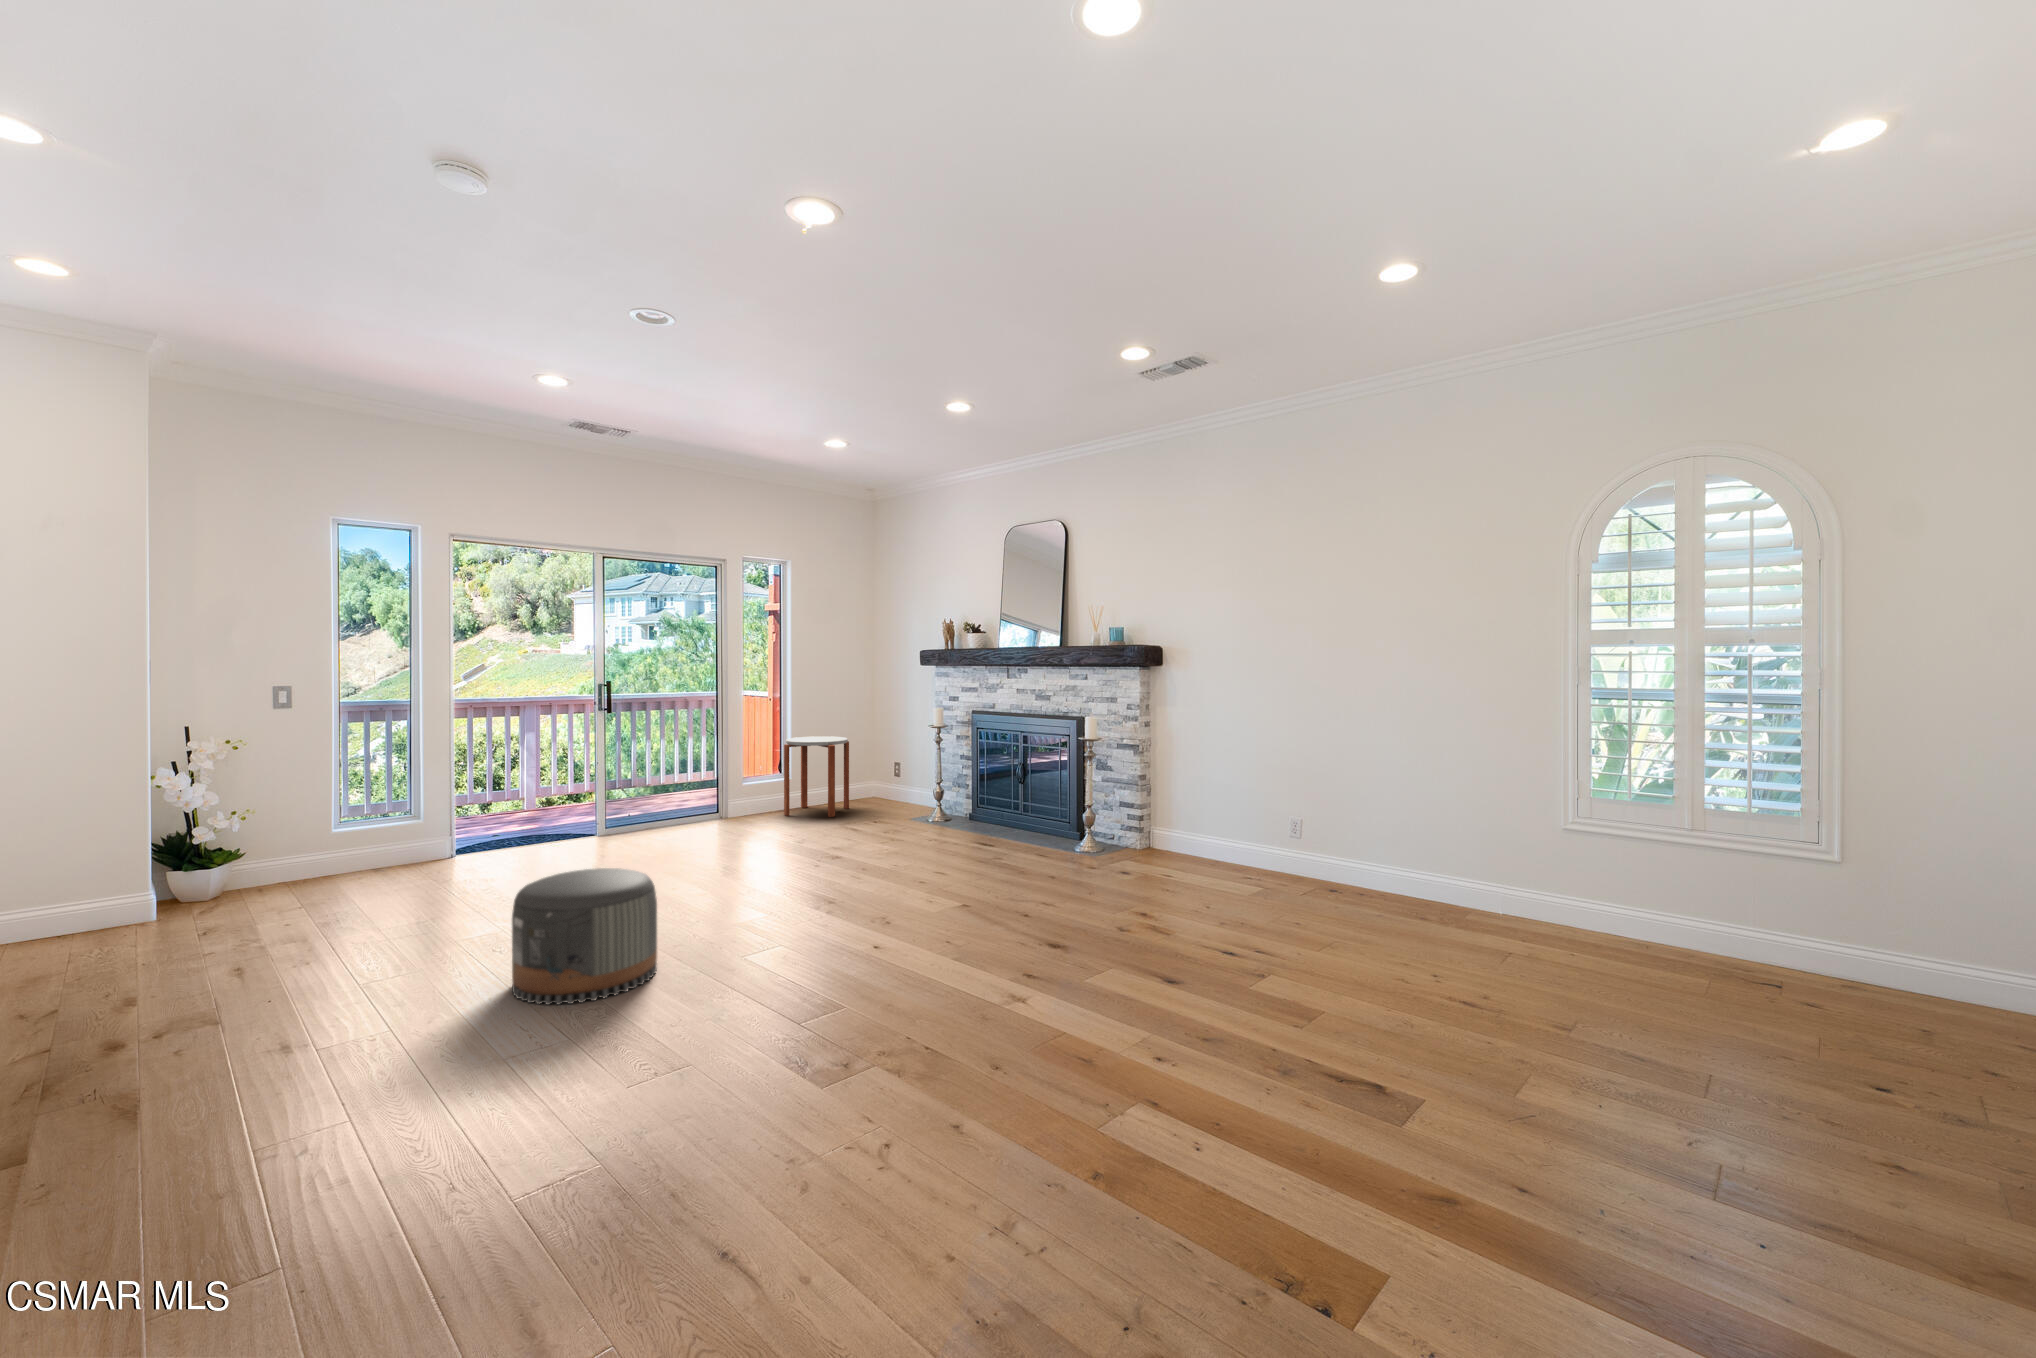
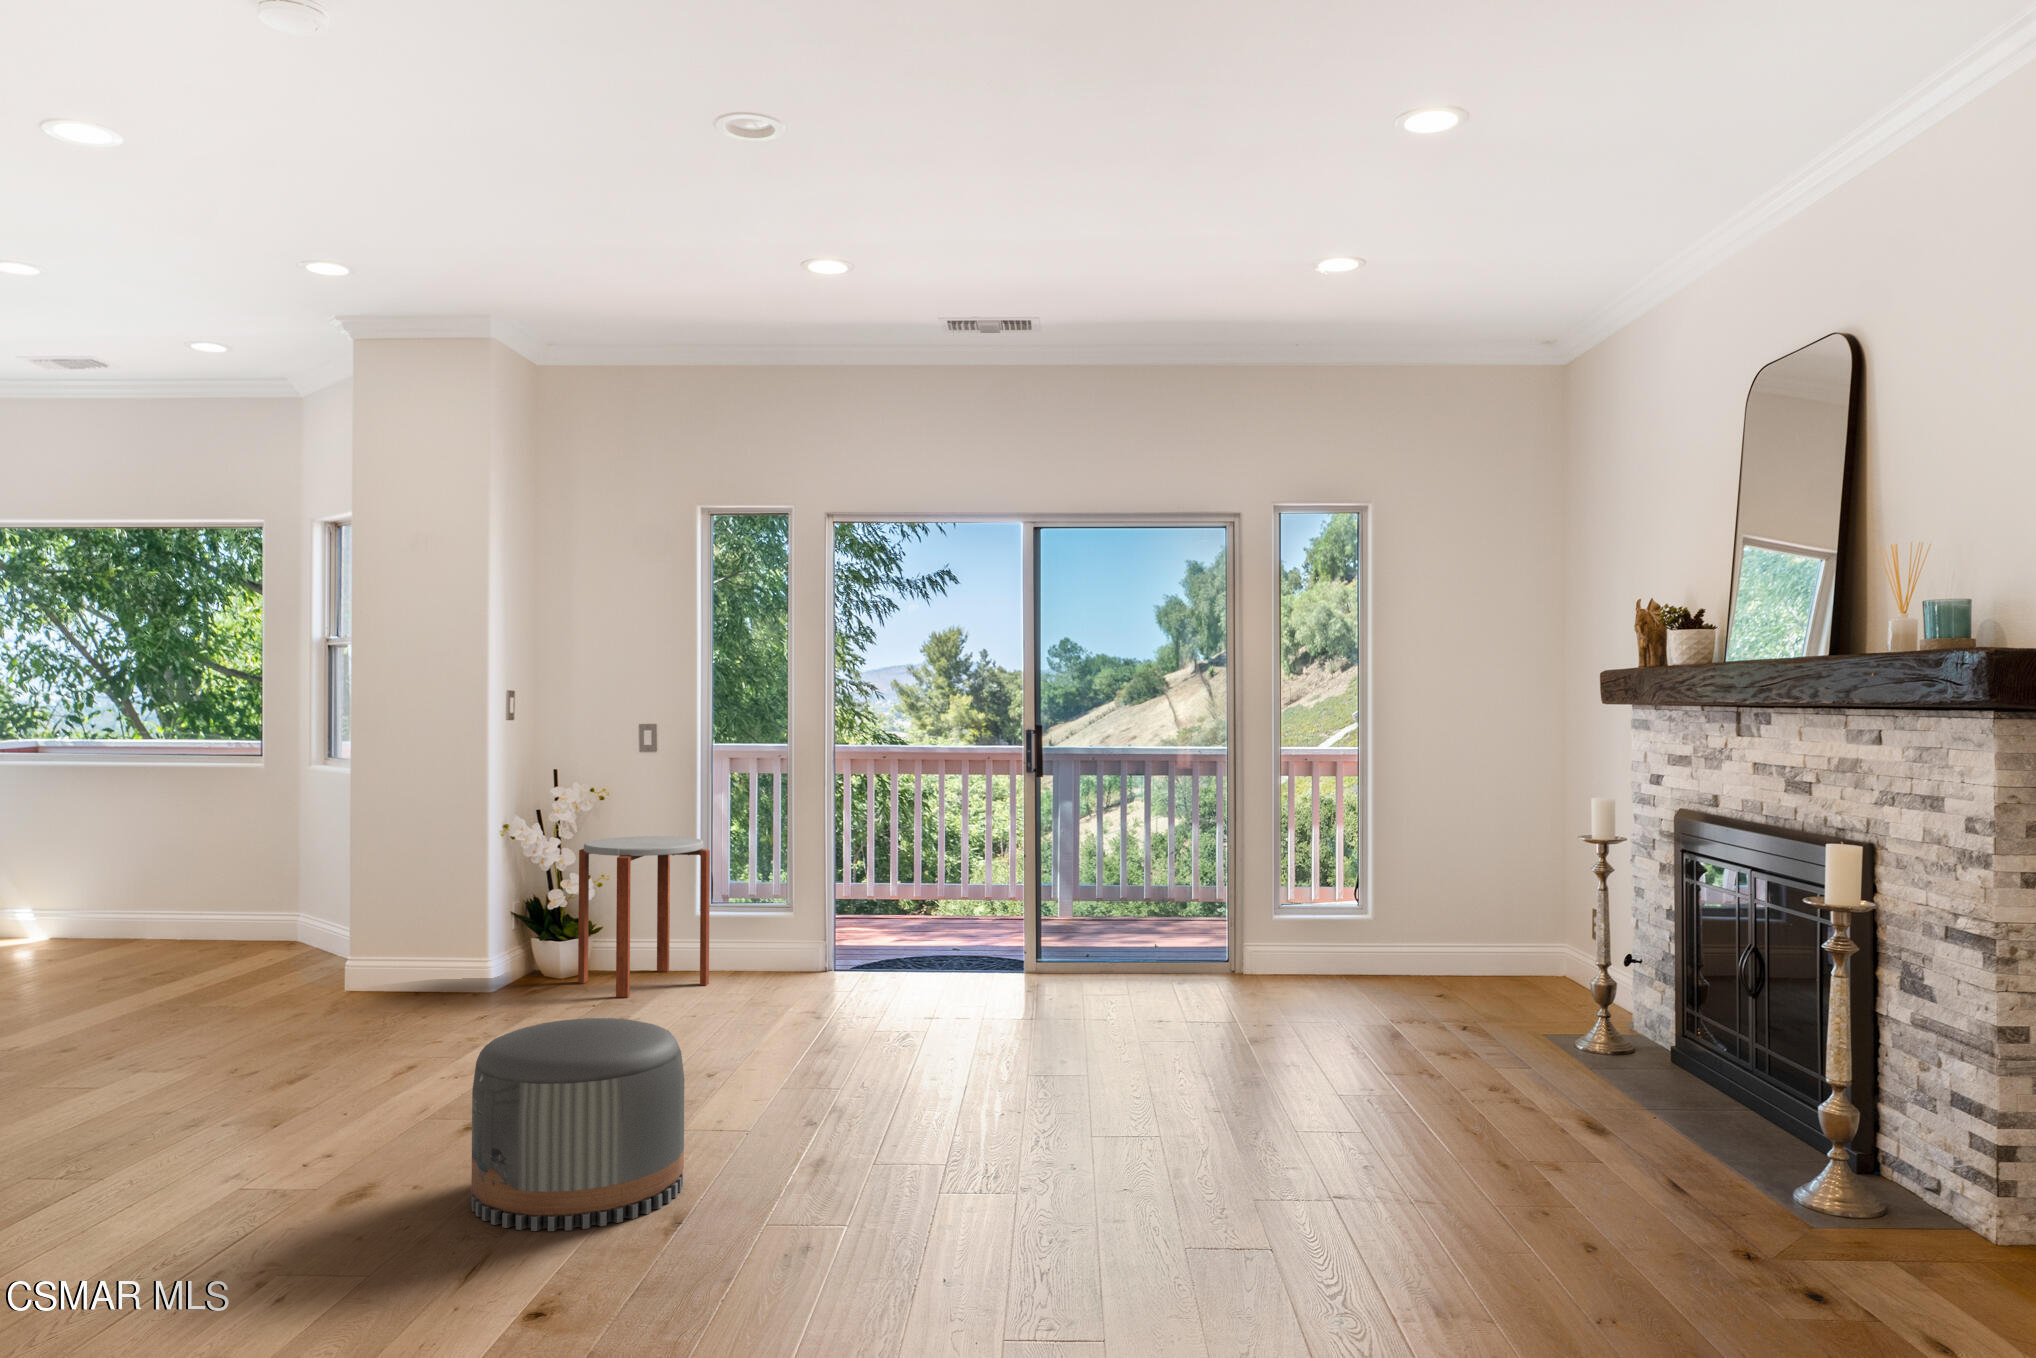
side table: present [784,736,849,817] -> present [578,836,710,998]

